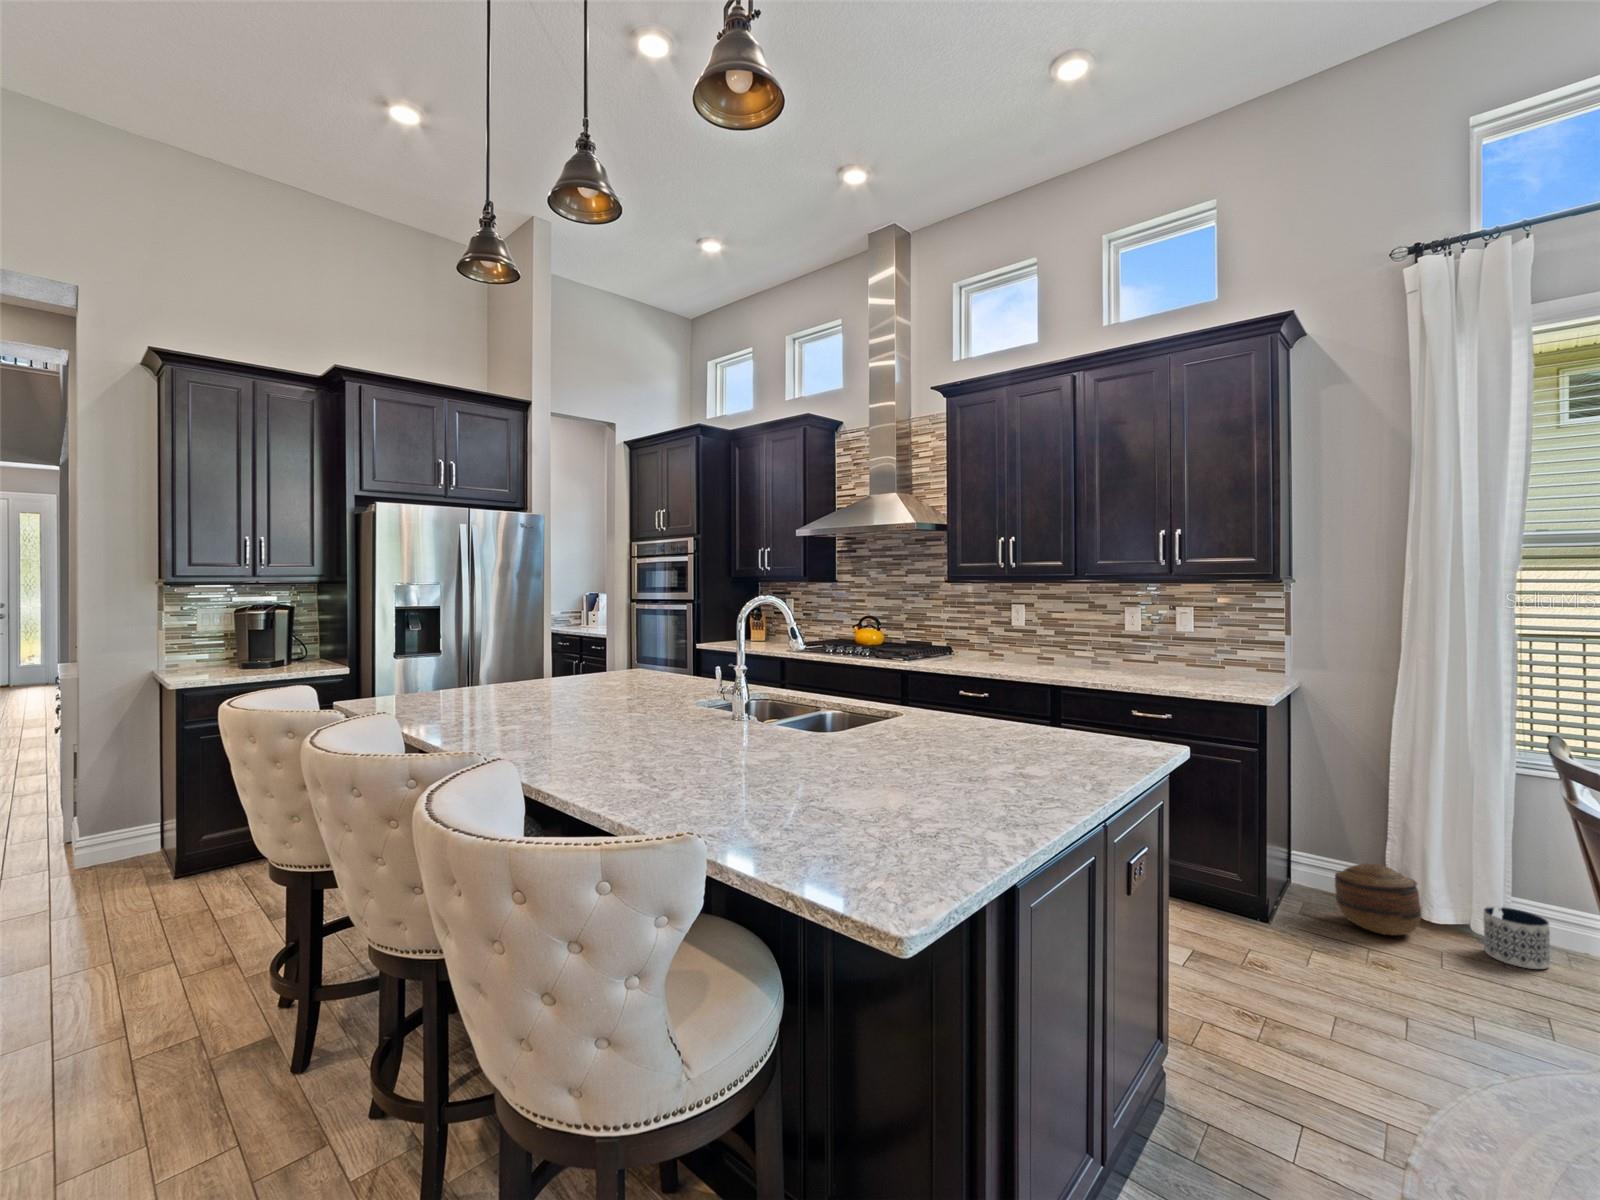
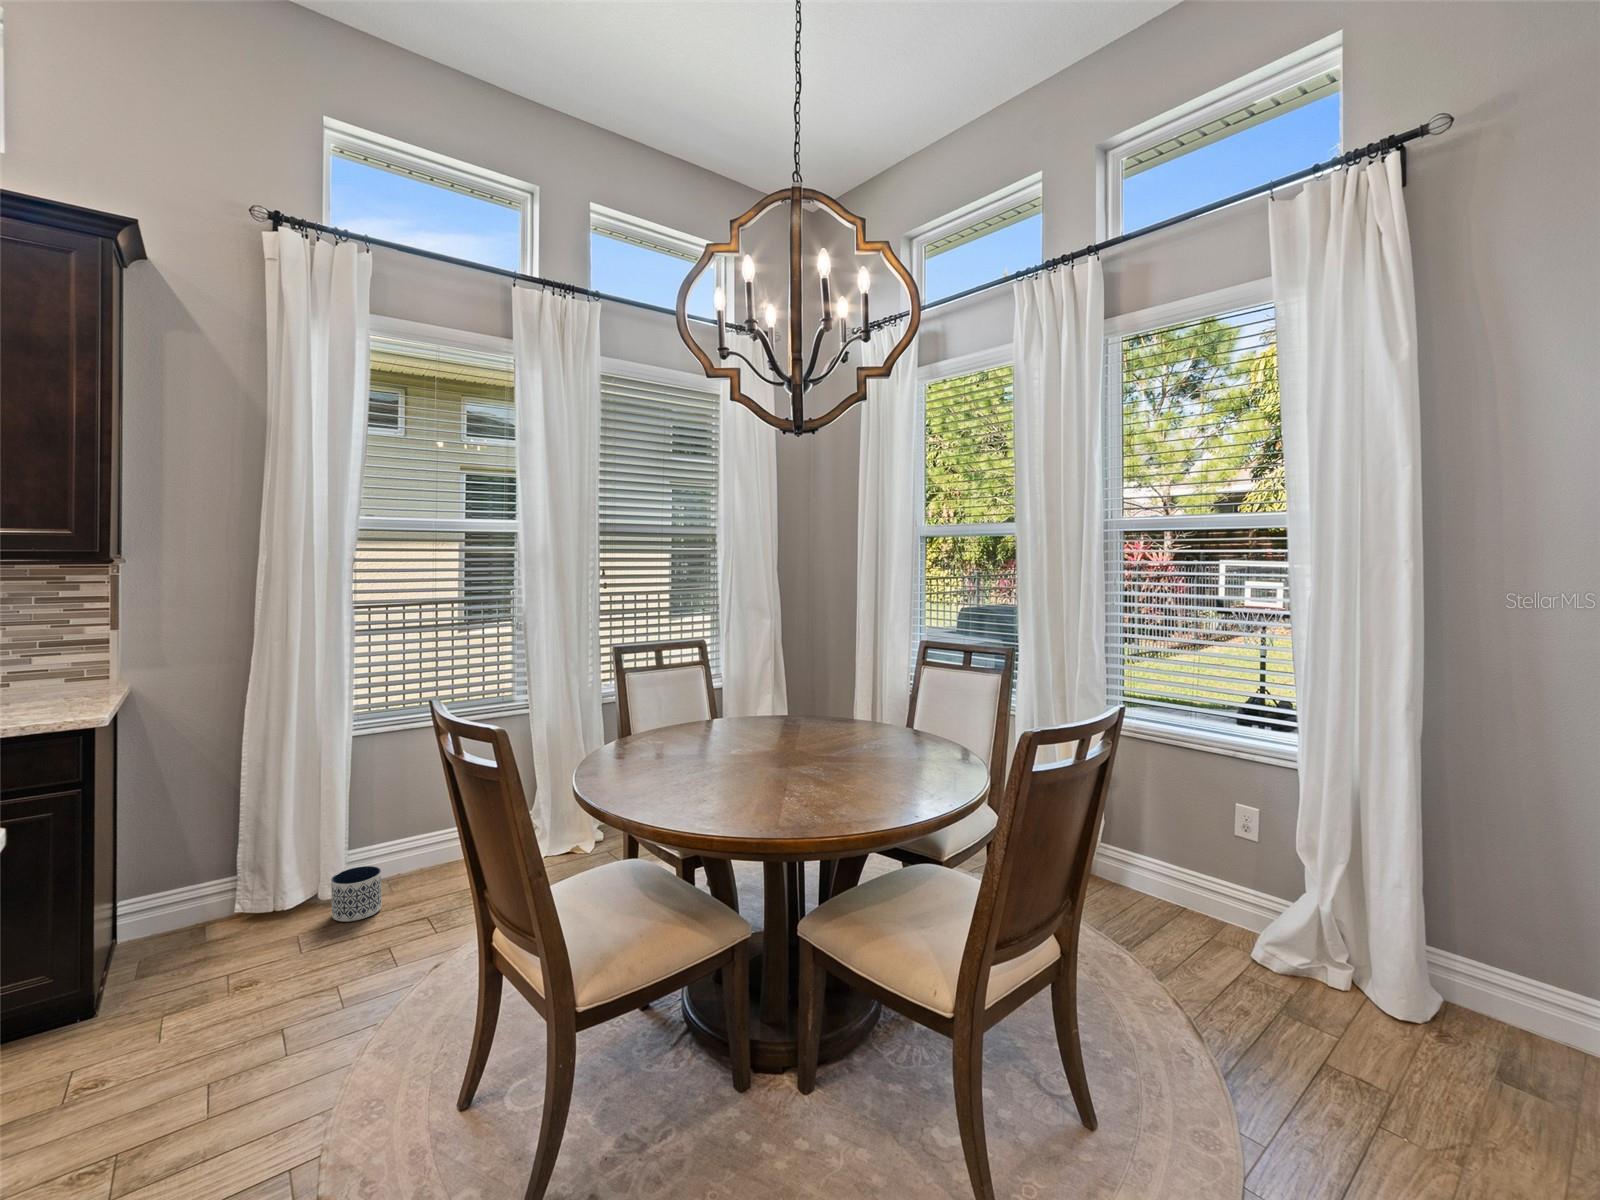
basket: present [1335,863,1421,935] -> none [184,874,277,952]

